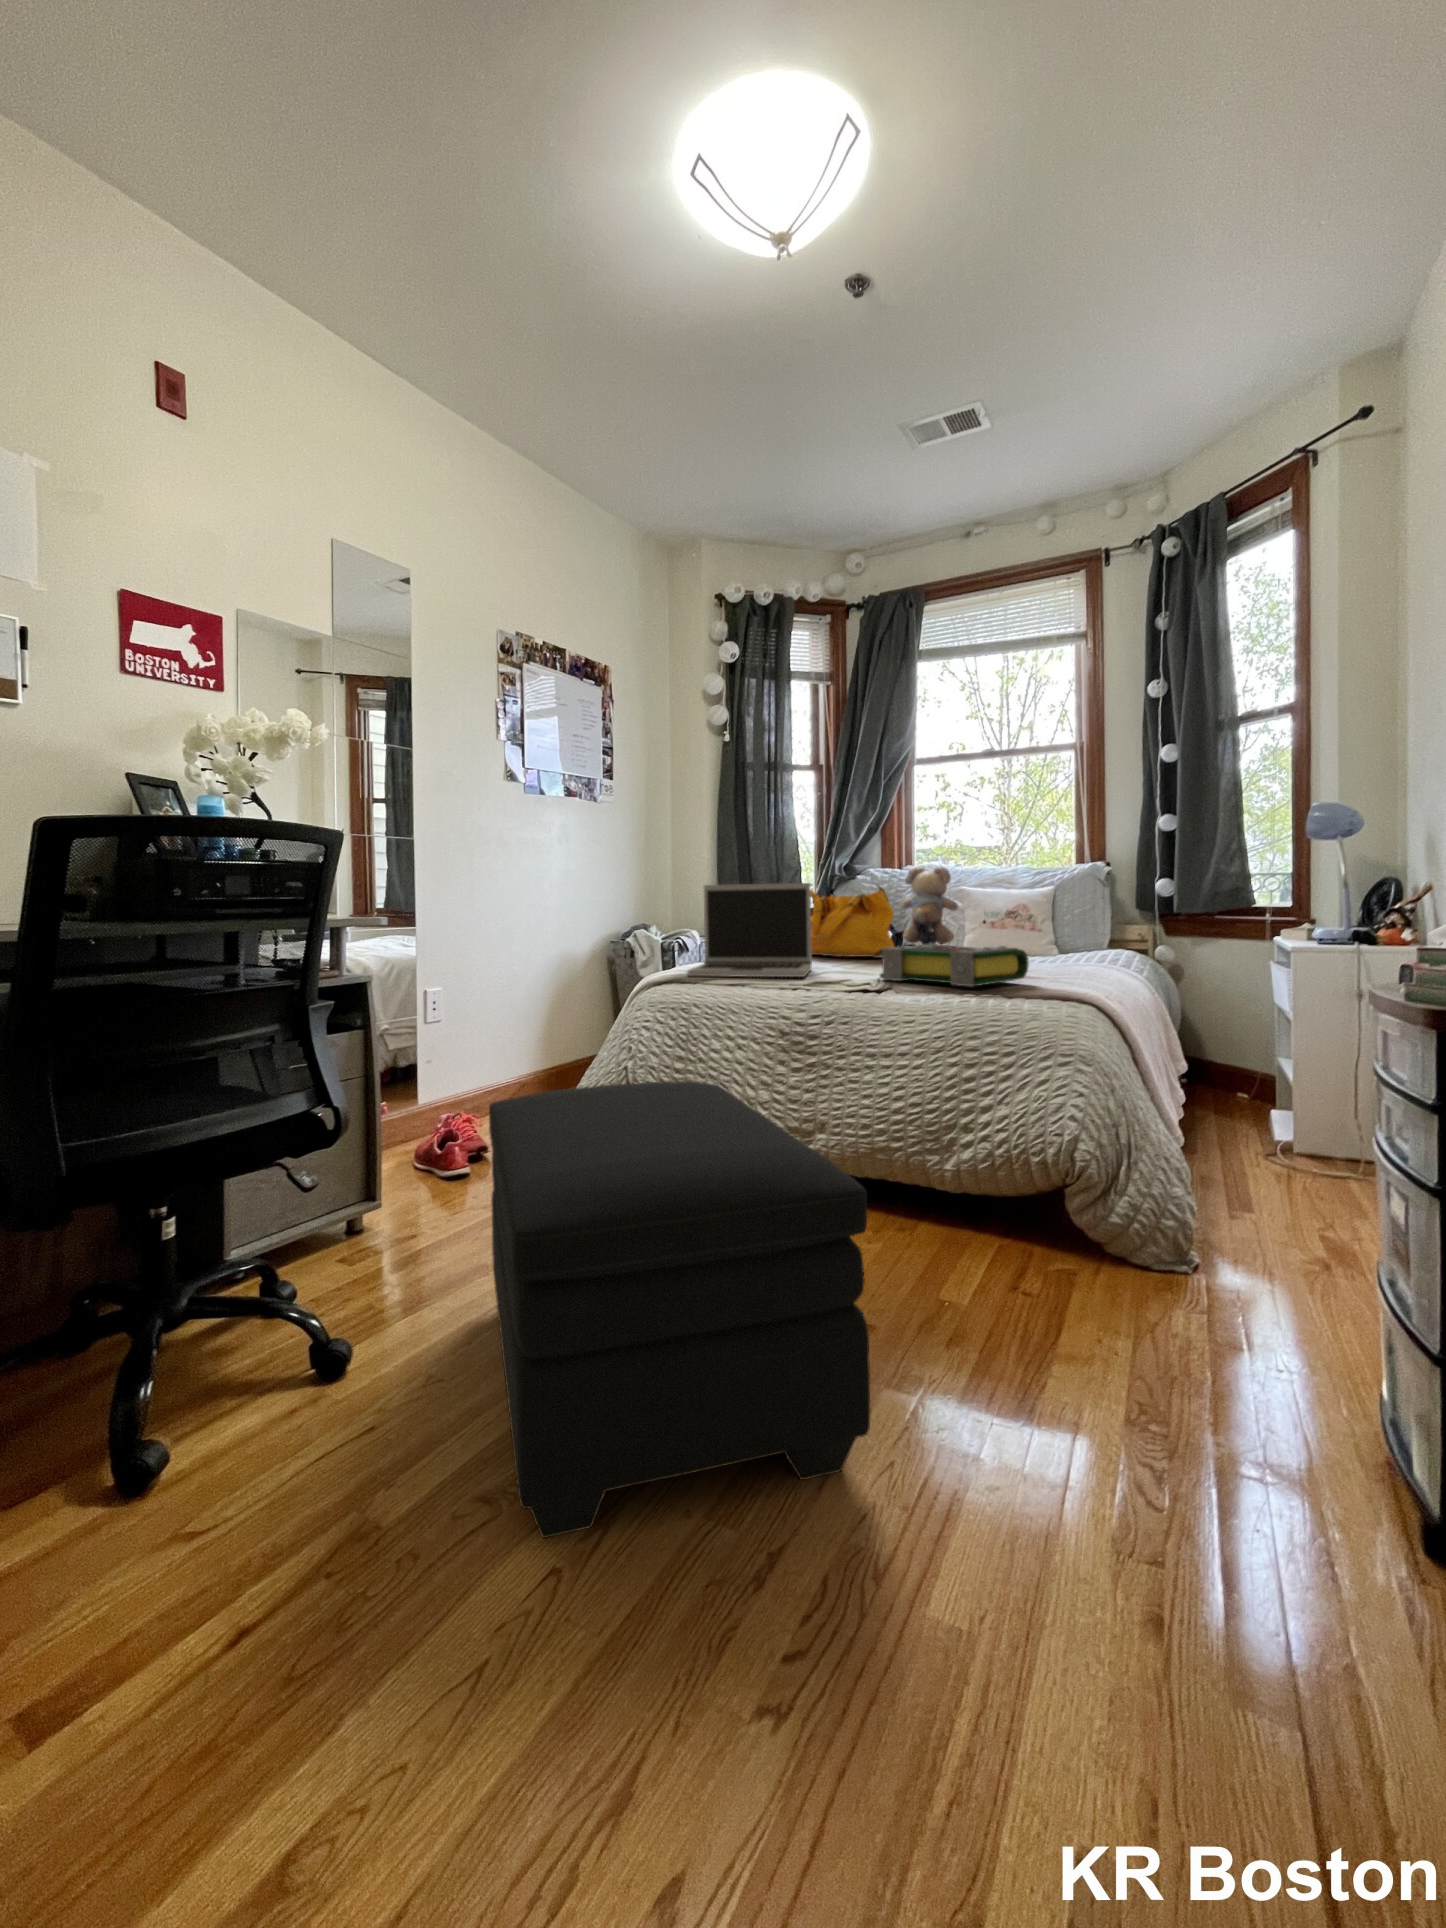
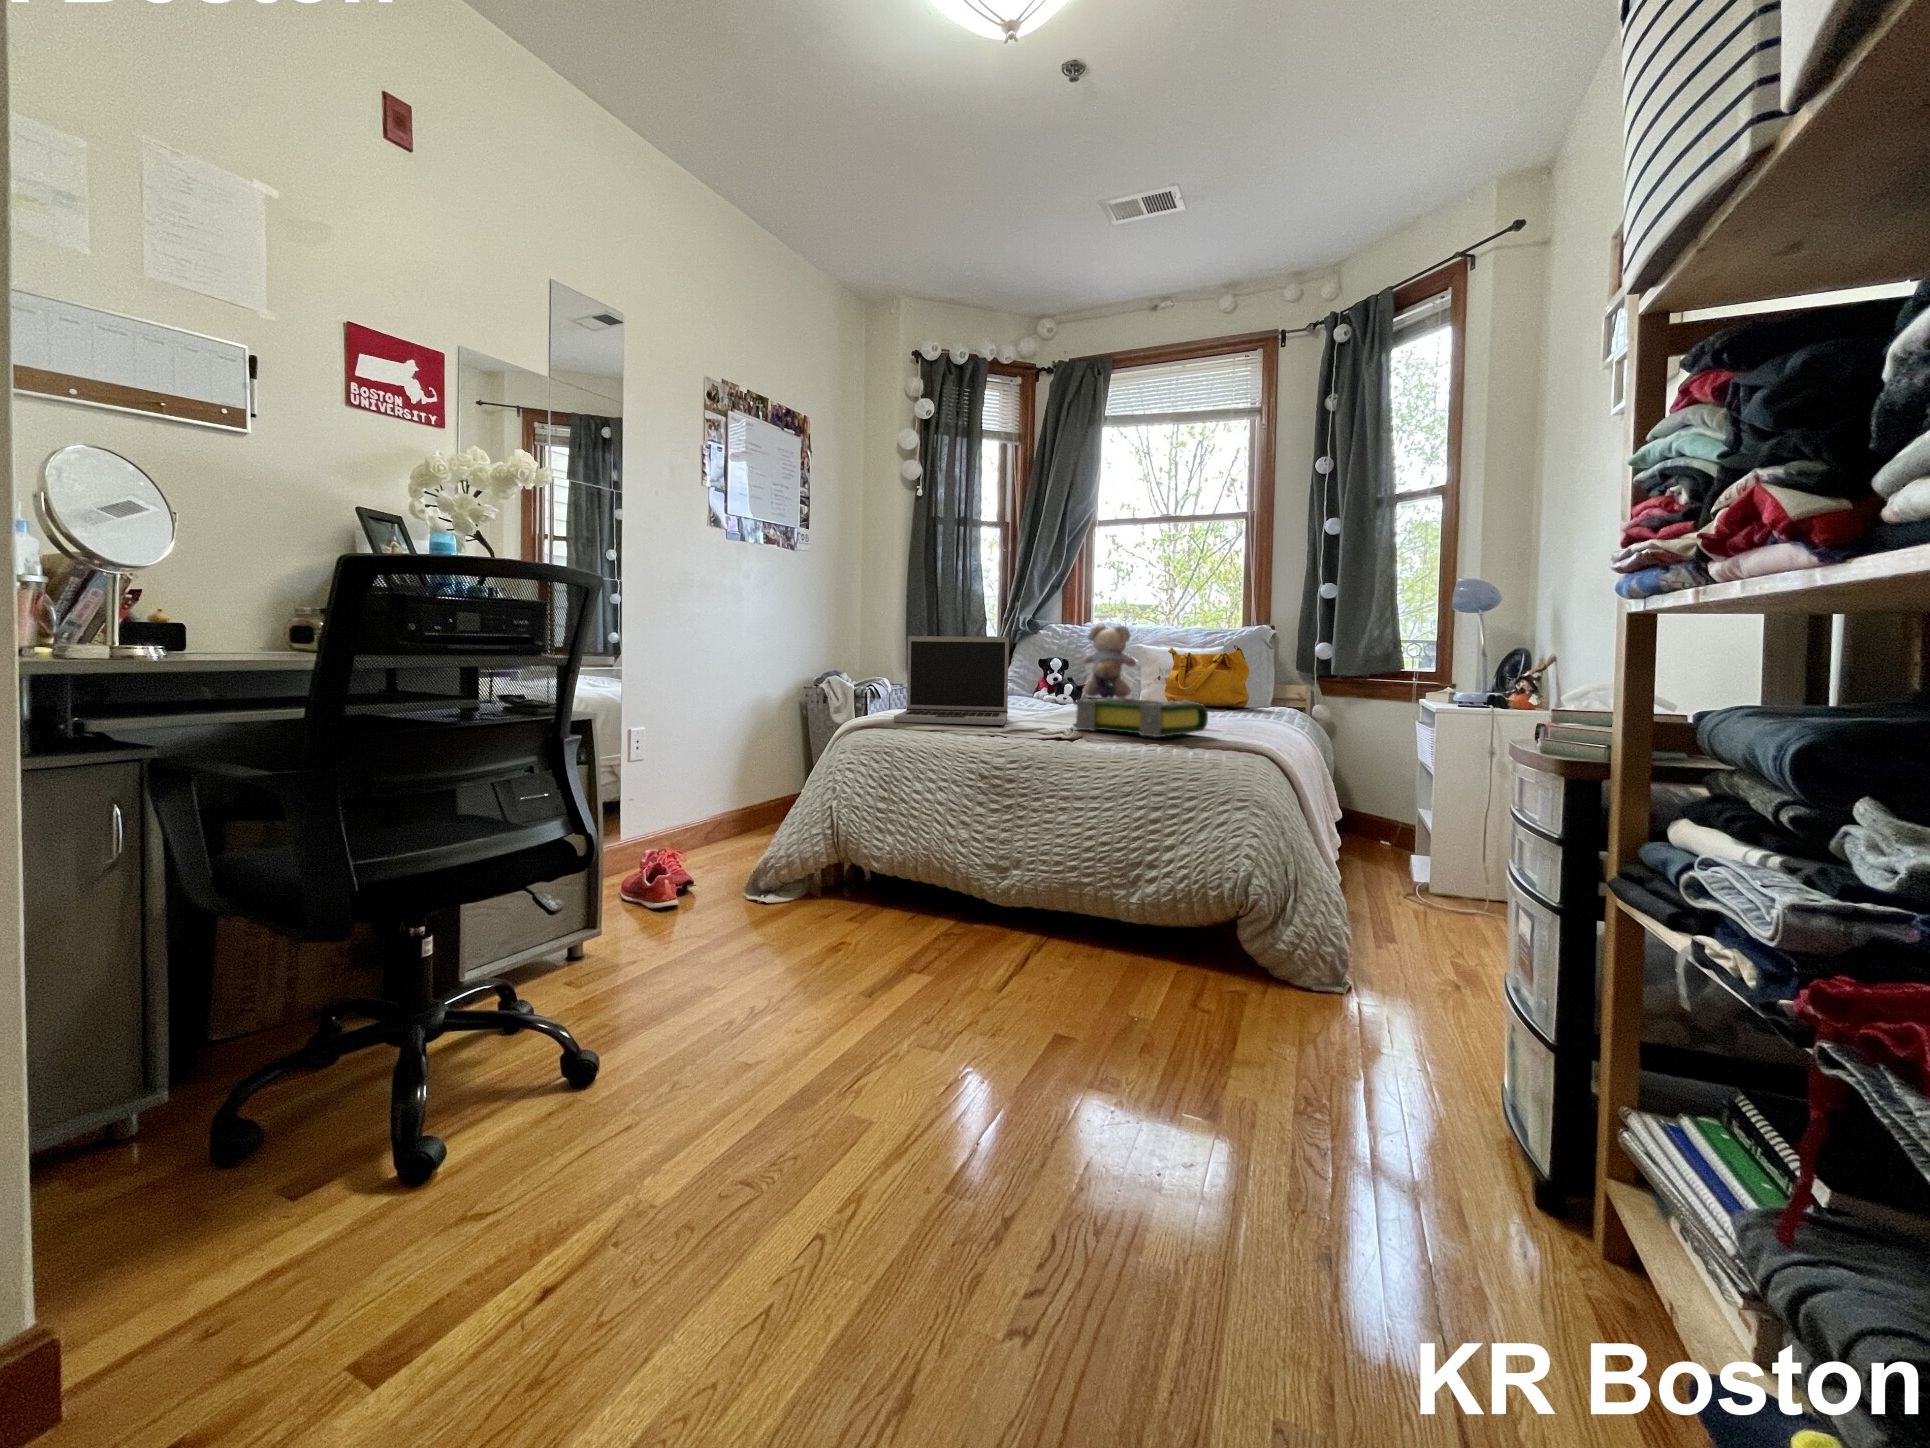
handbag: present [811,886,895,958] -> present [1165,645,1249,707]
ottoman: present [489,1082,870,1538] -> none [723,819,1088,1216]

